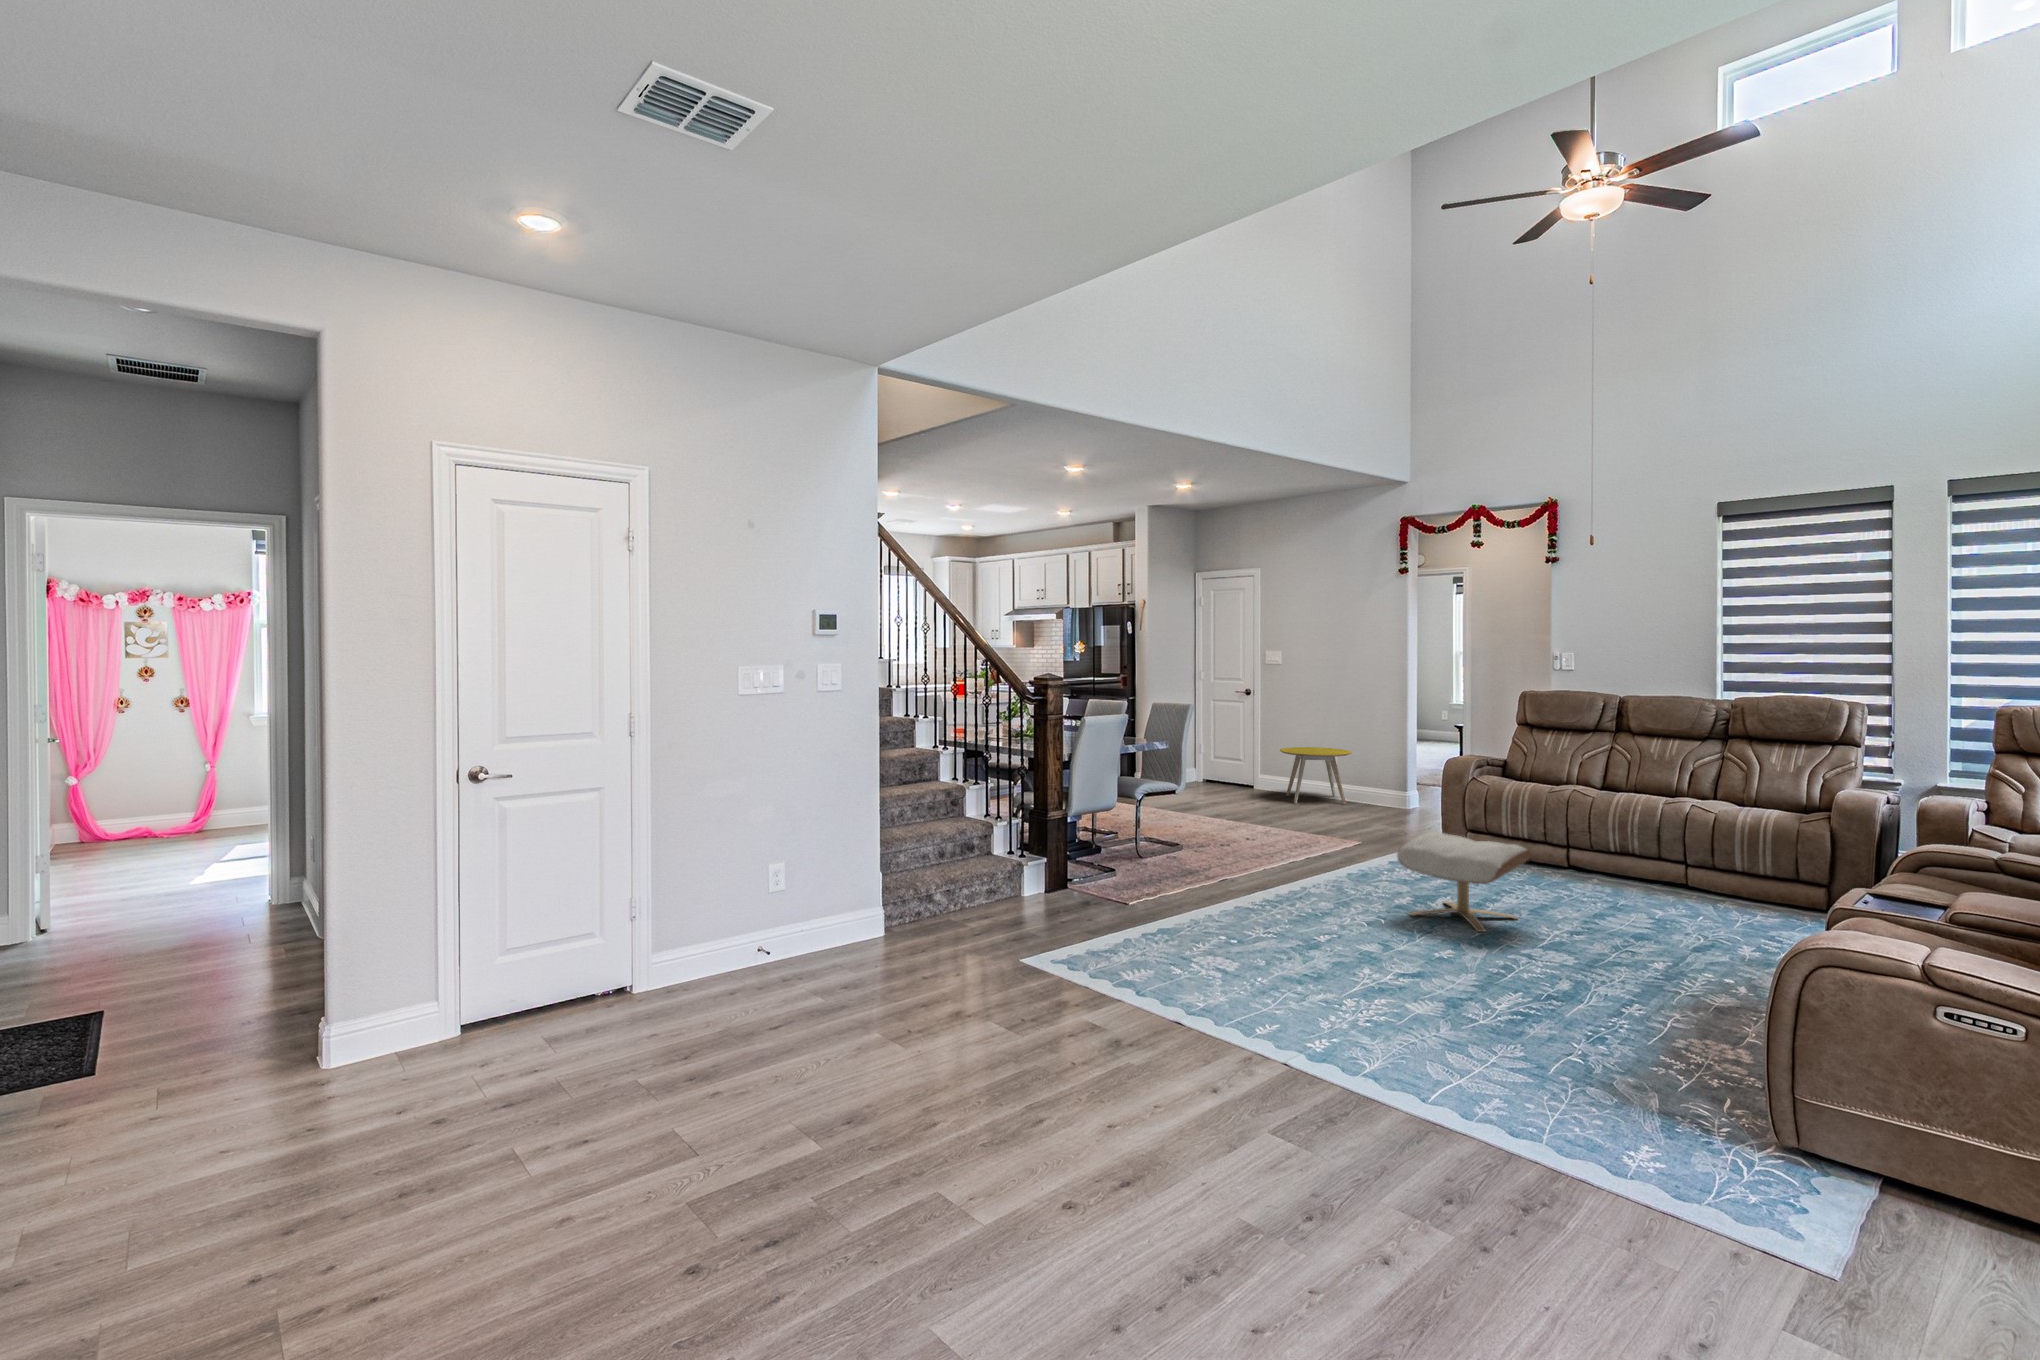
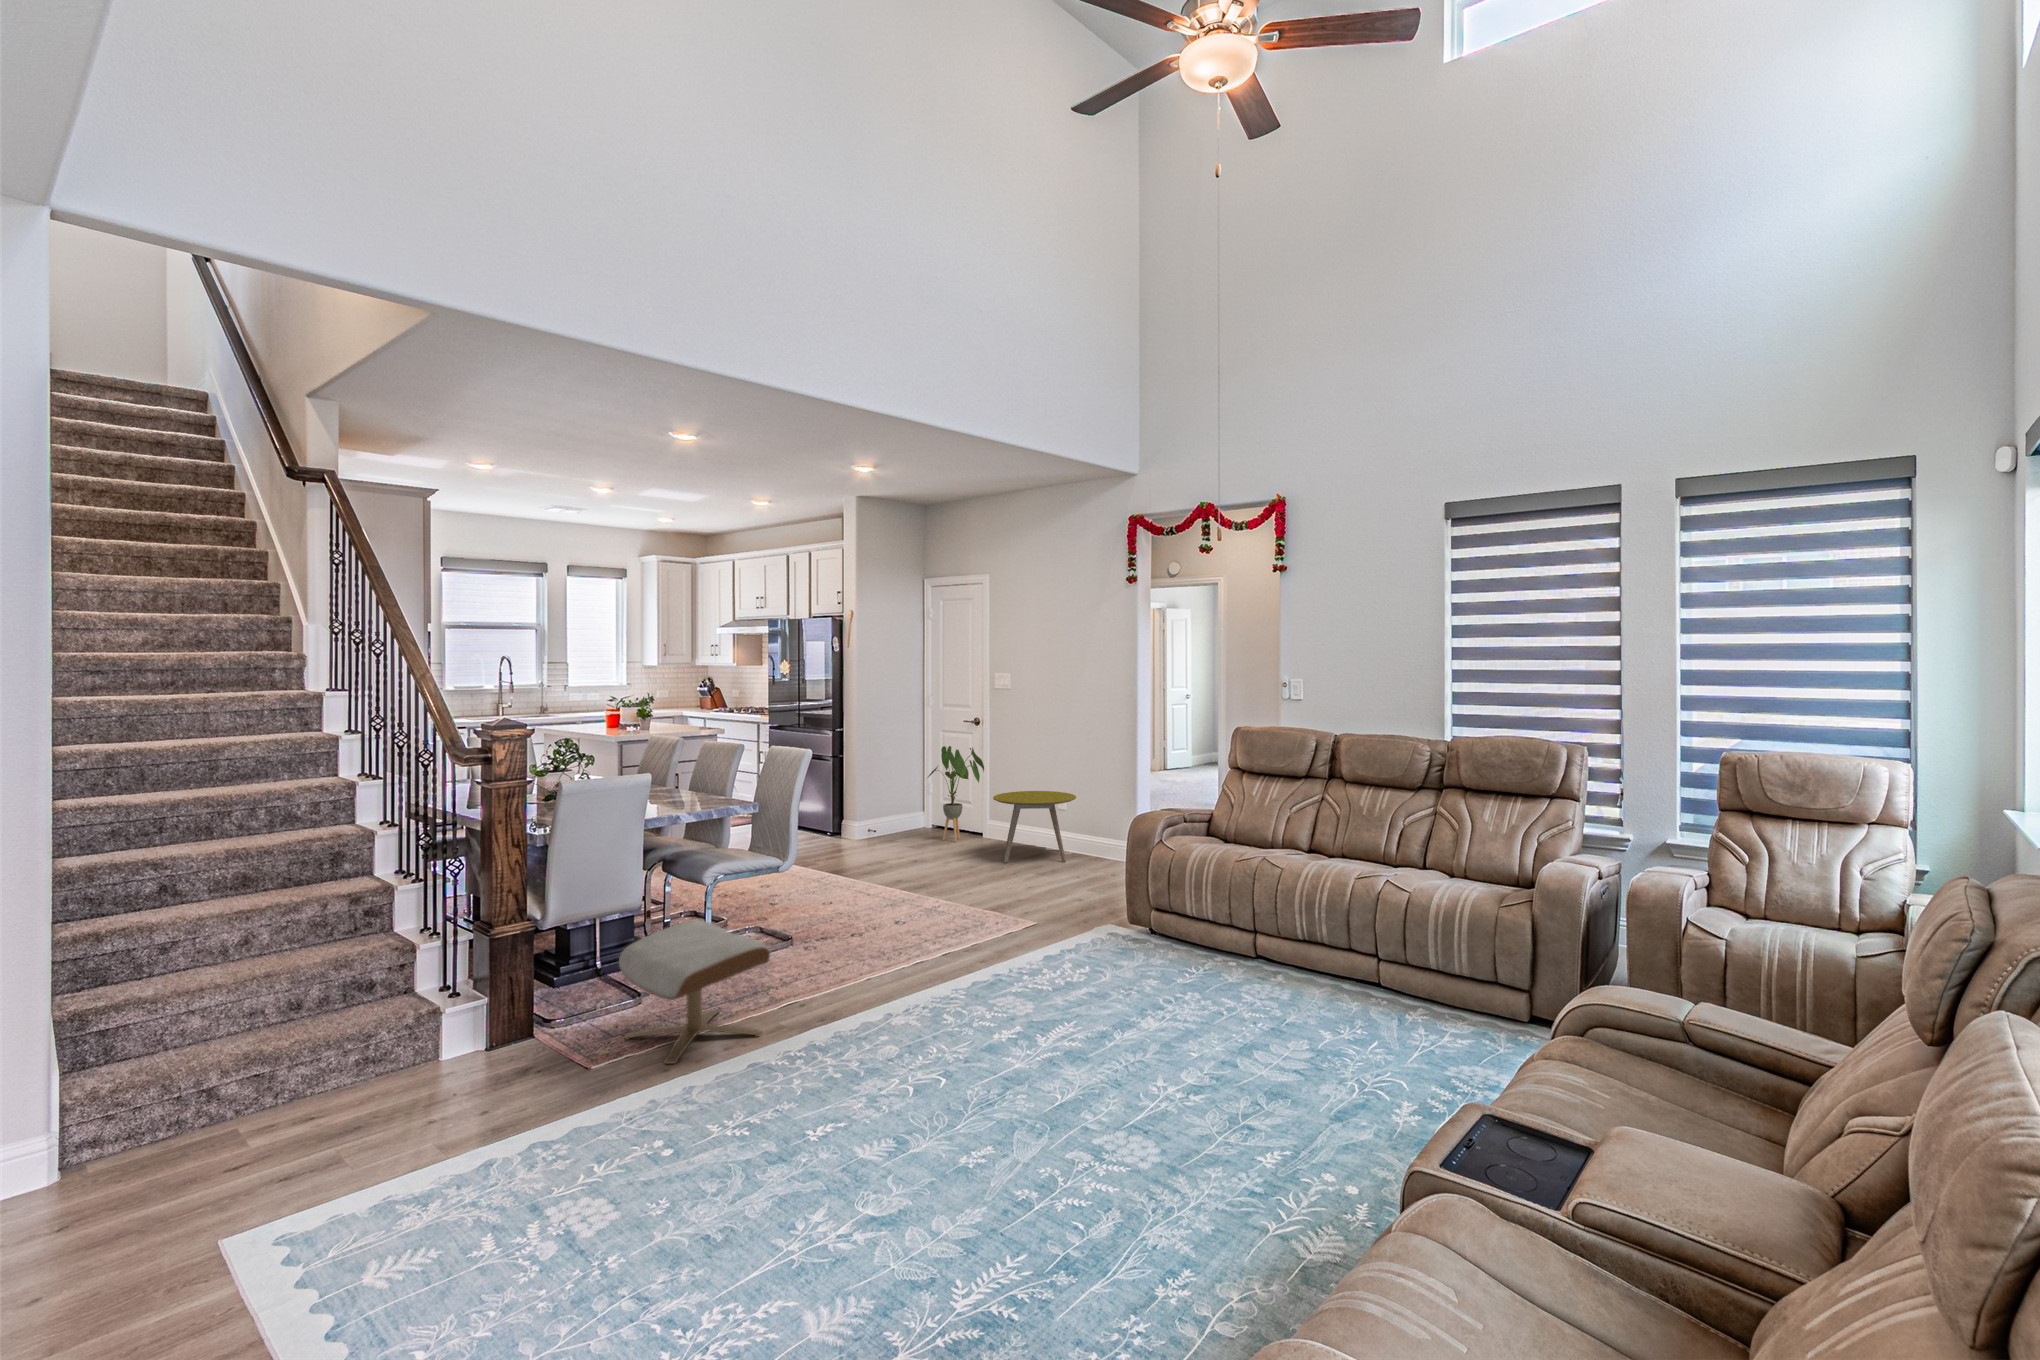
house plant: none [1210,709,1258,788] -> present [927,746,984,842]
ottoman: present [1397,832,1531,932] -> present [619,920,770,1064]

